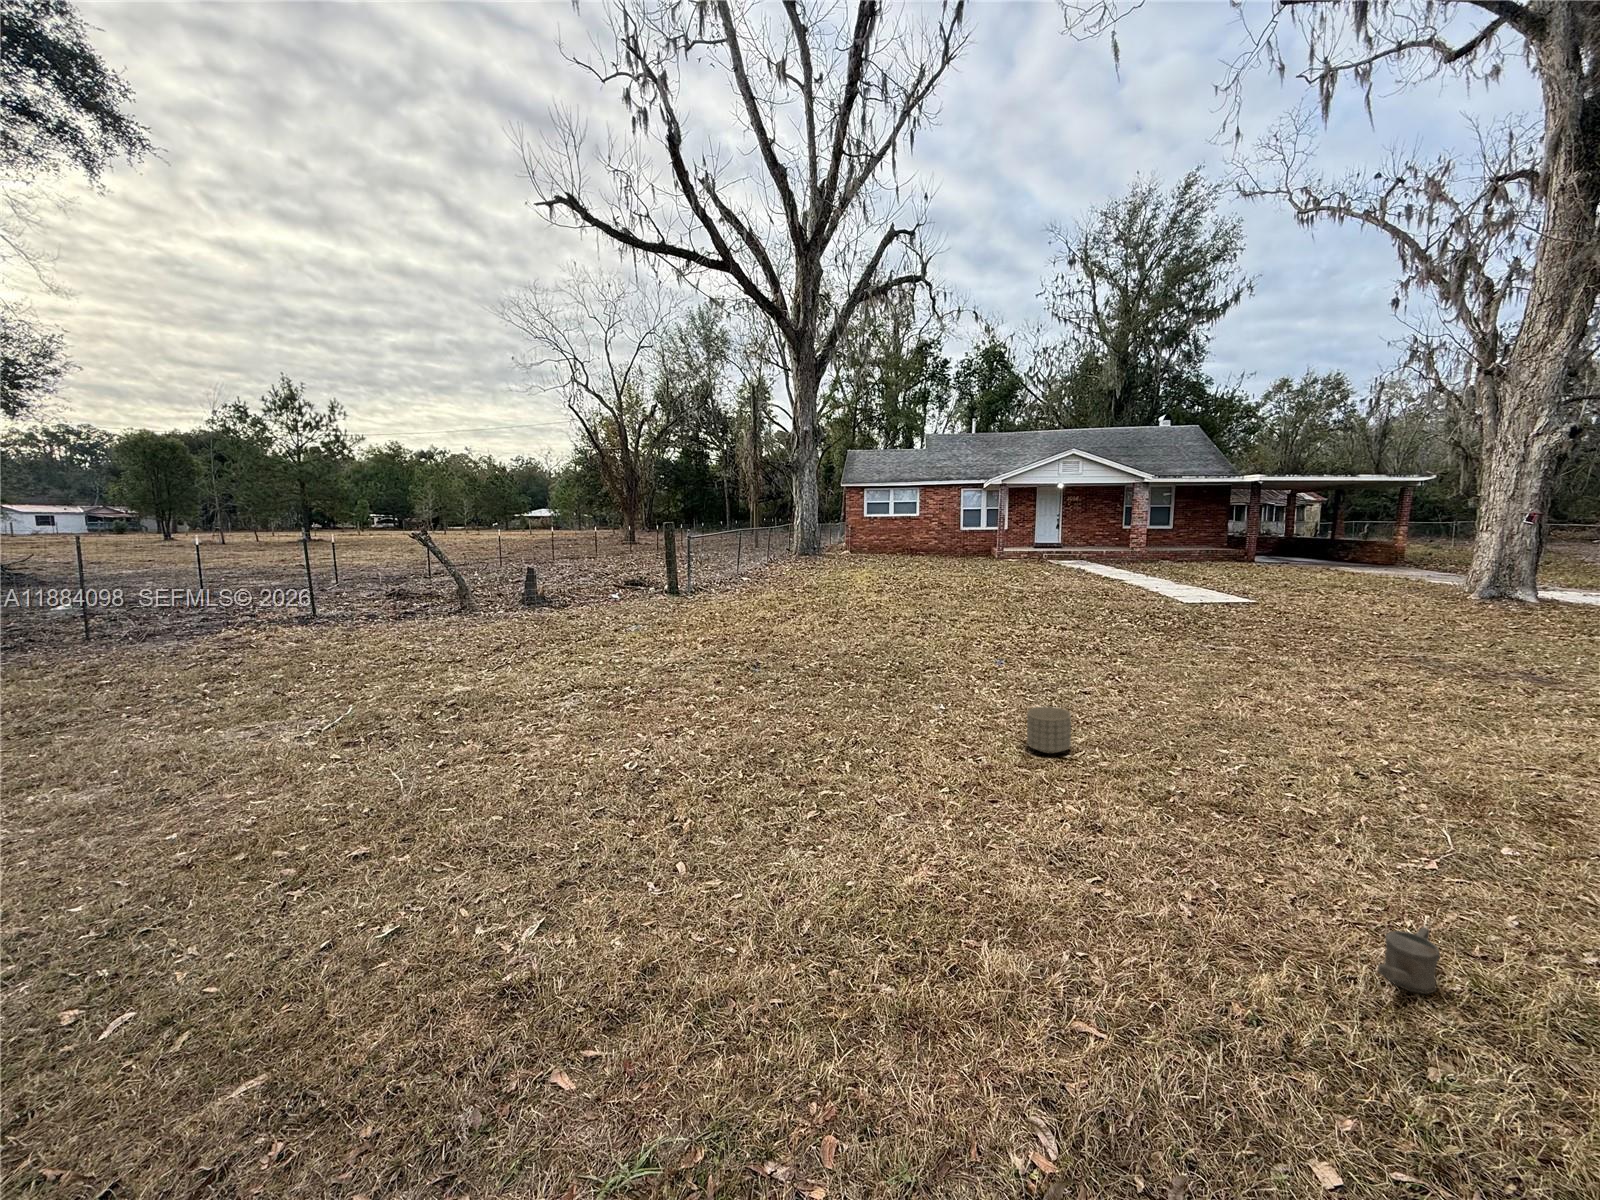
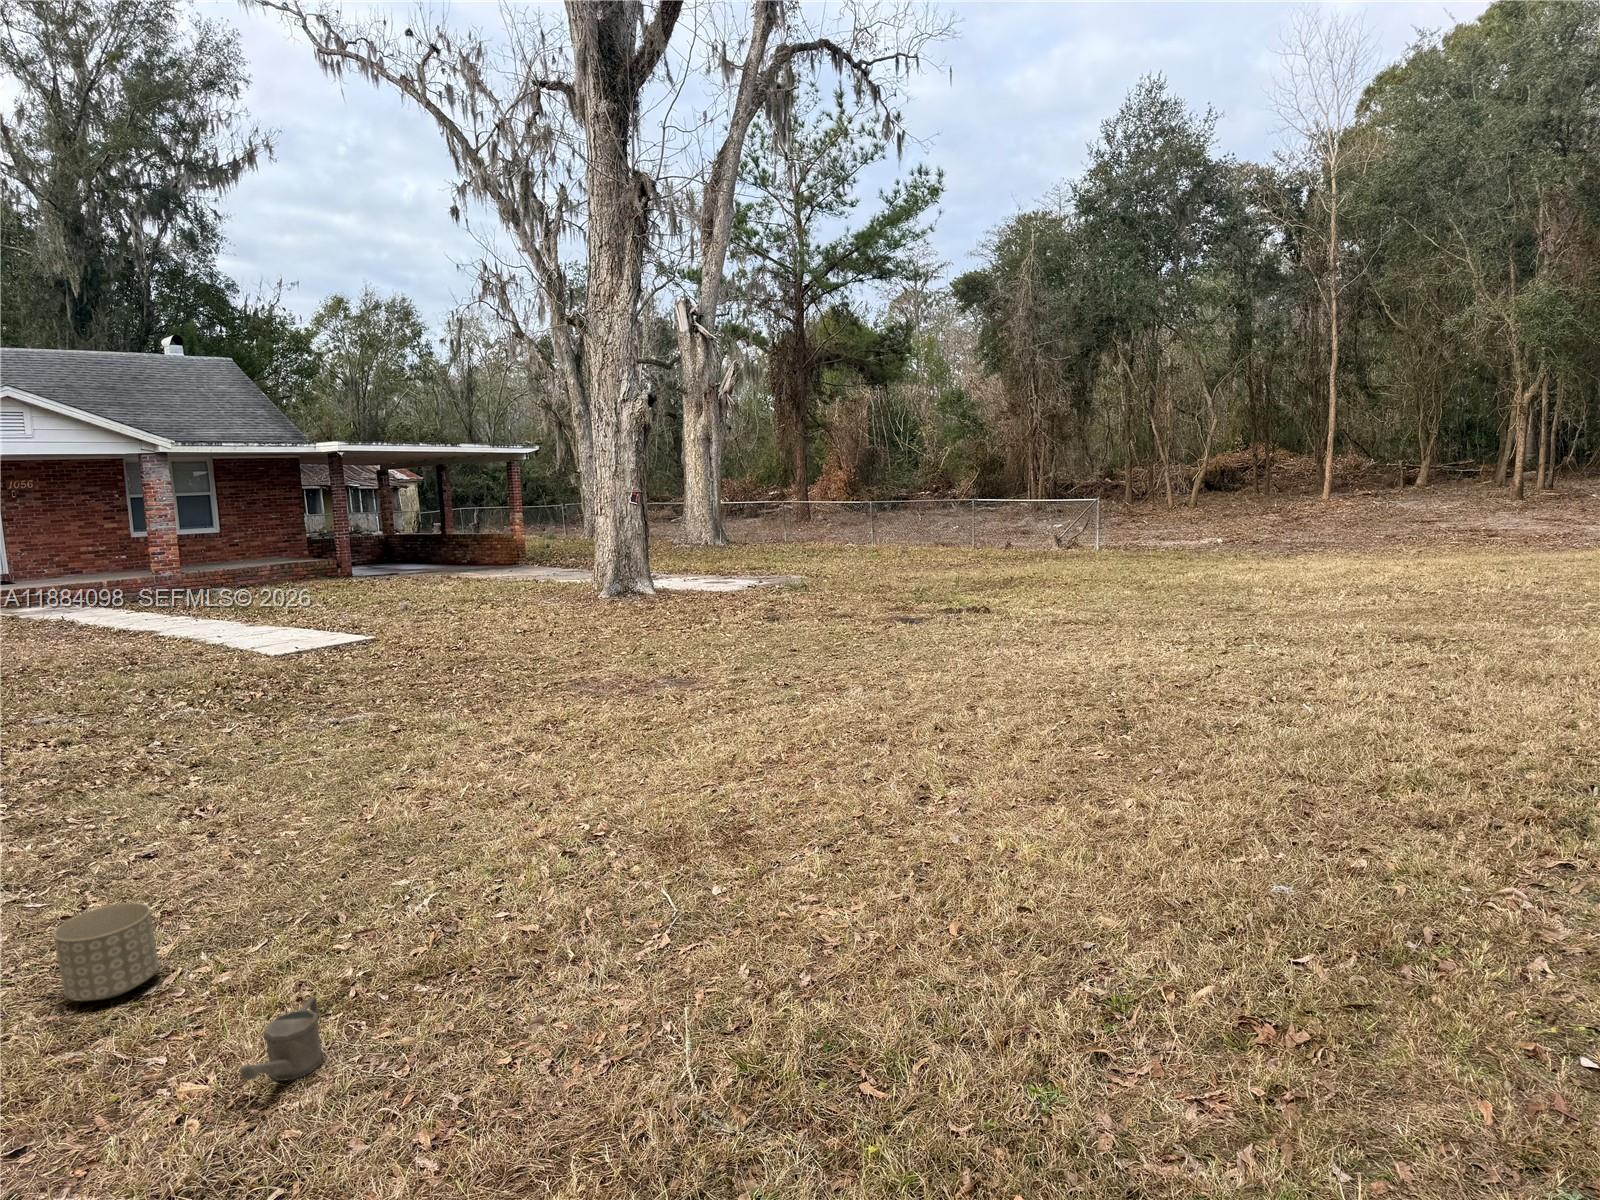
watering can: present [1378,927,1440,994] -> present [240,997,323,1081]

